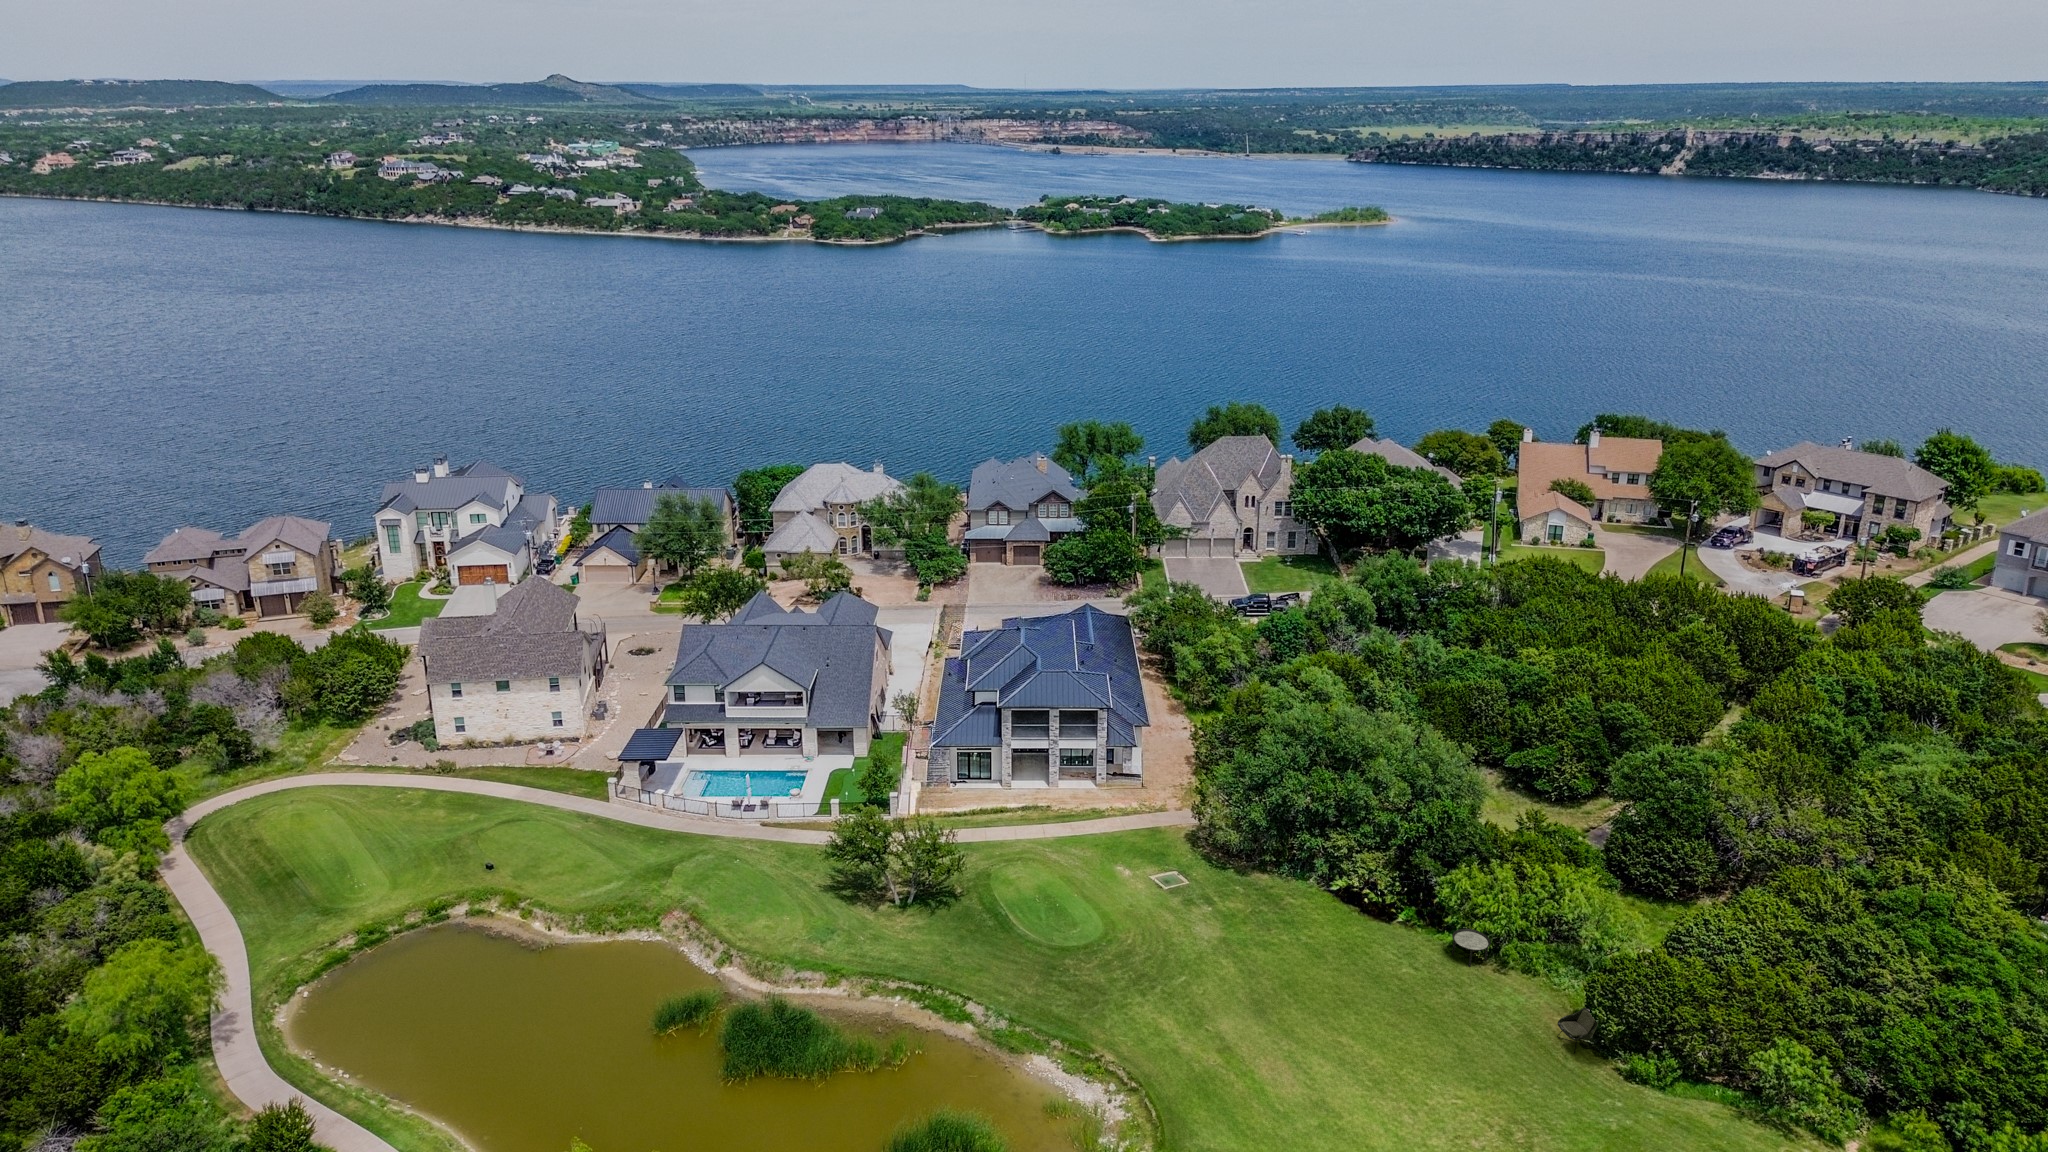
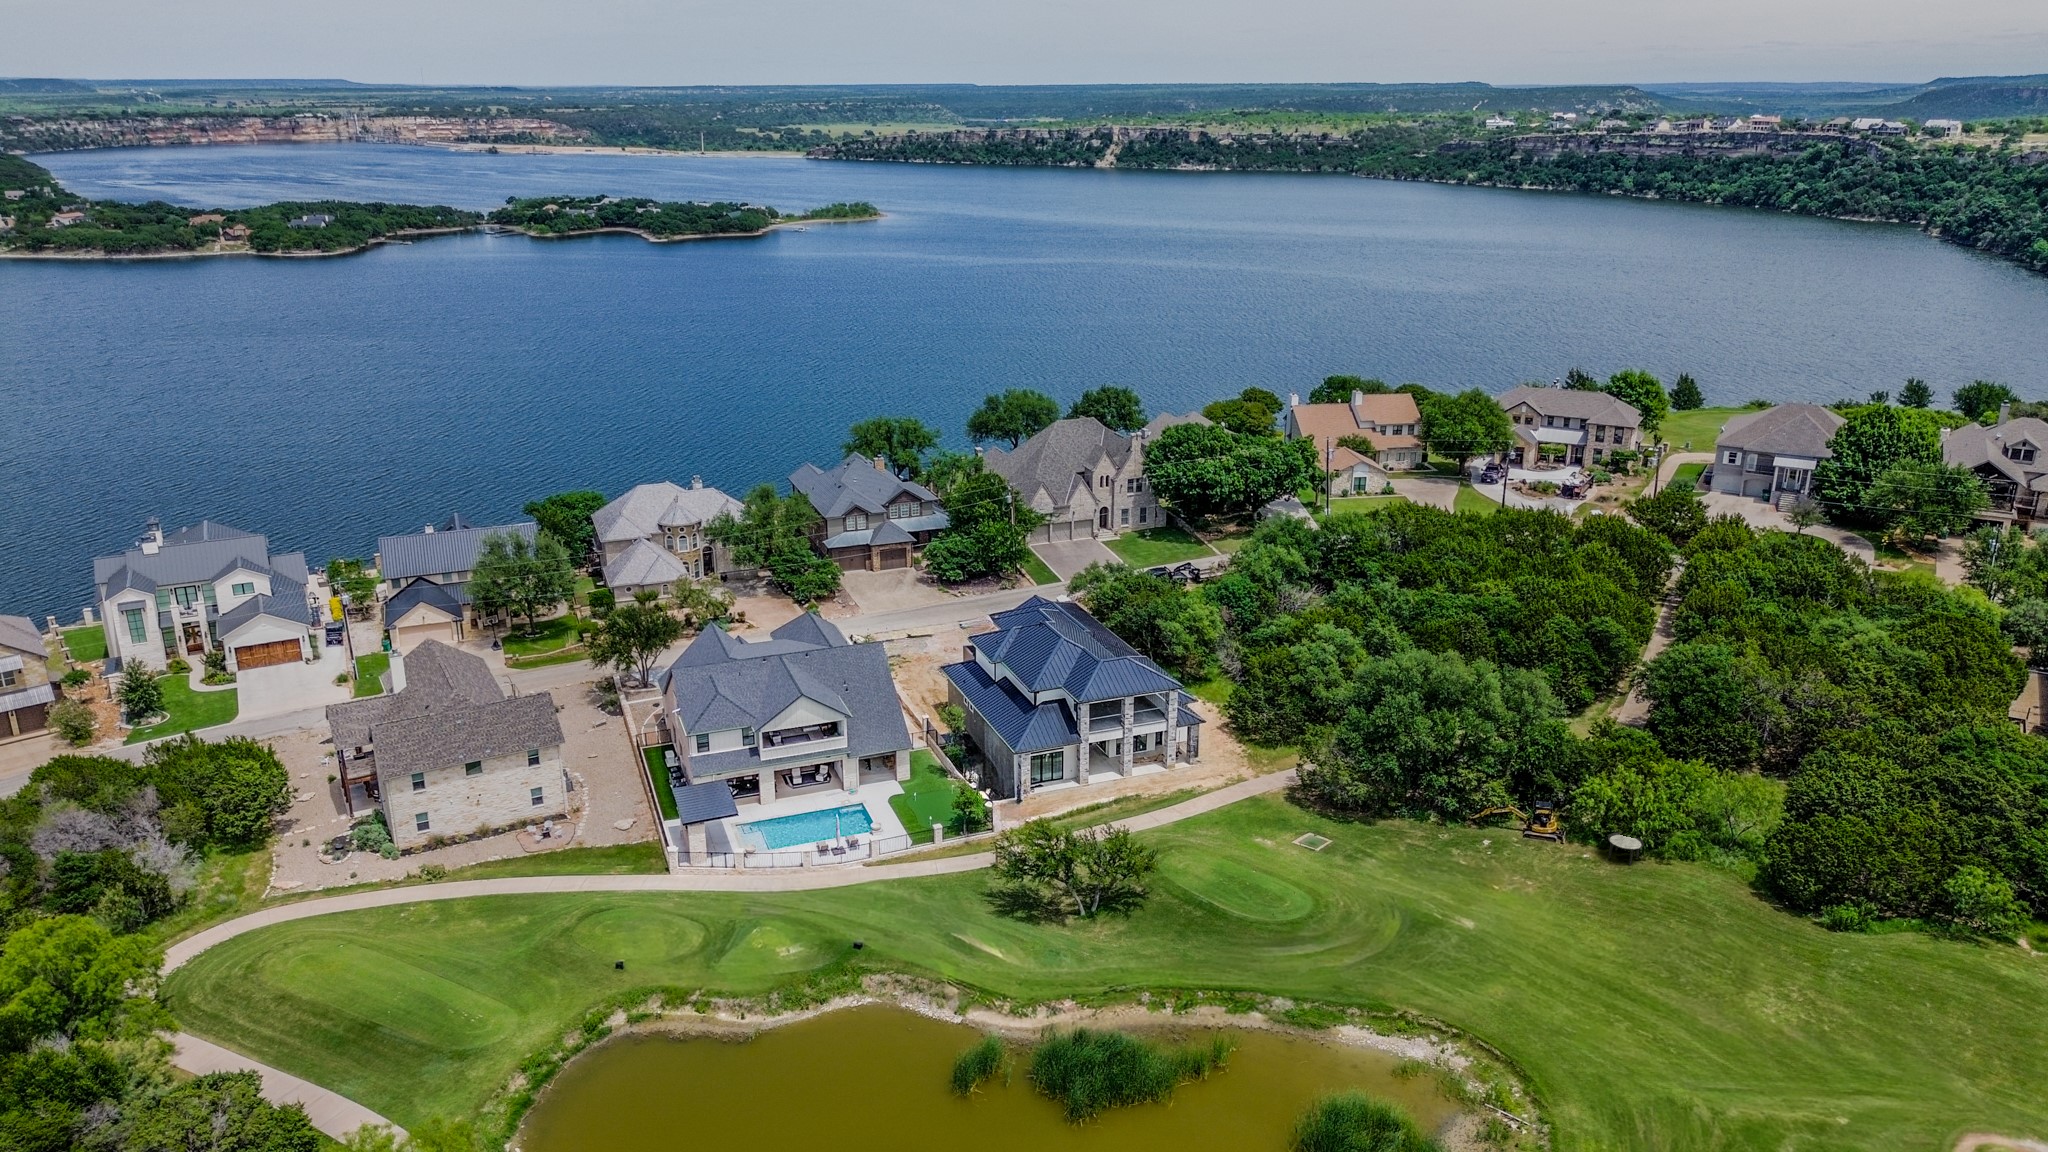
lounge chair: present [1557,1008,1599,1053] -> none [1741,877,1778,918]

